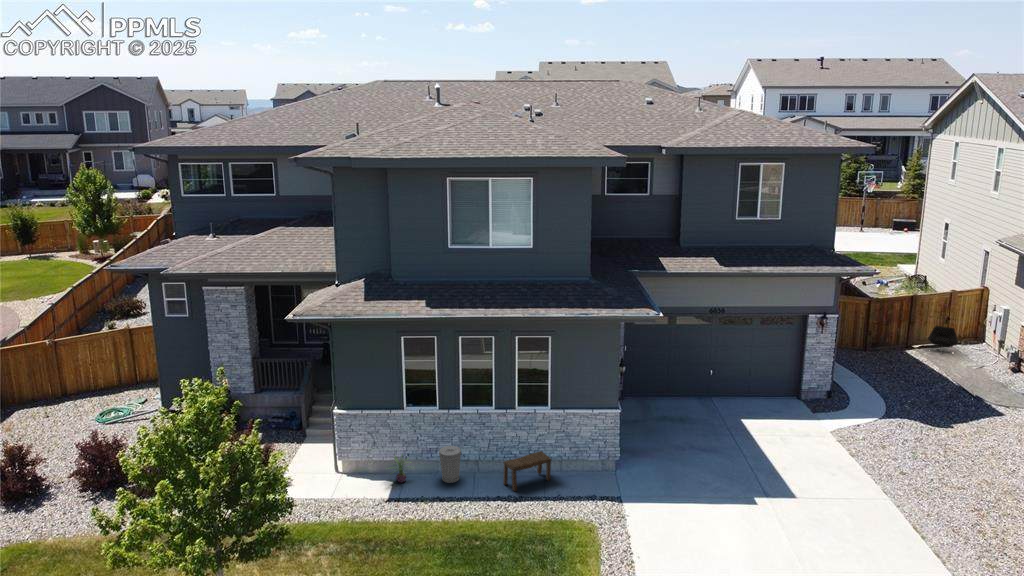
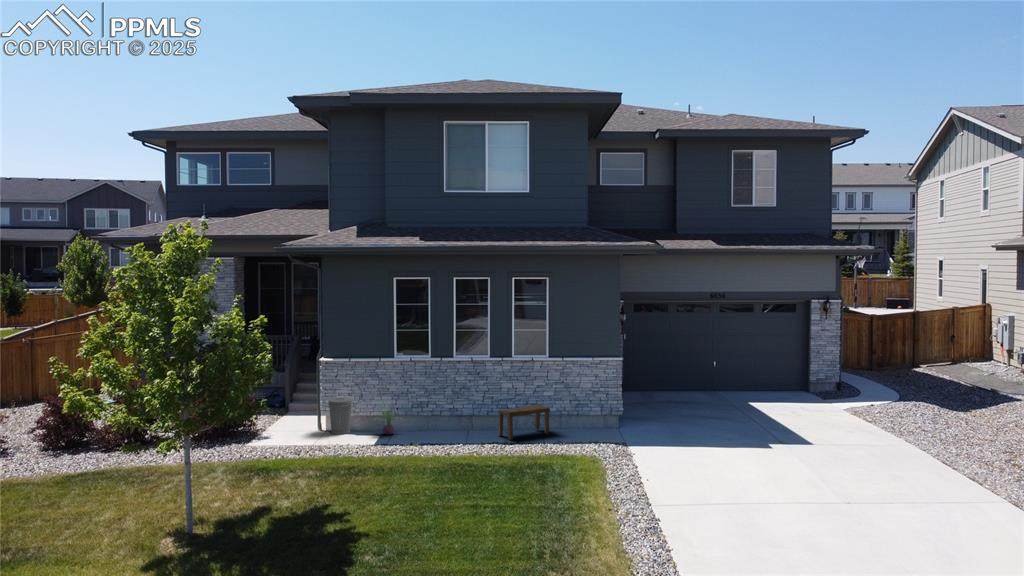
lounge chair: present [928,326,958,354] -> none [934,341,966,367]
trash can: present [439,446,461,483] -> present [328,397,352,435]

